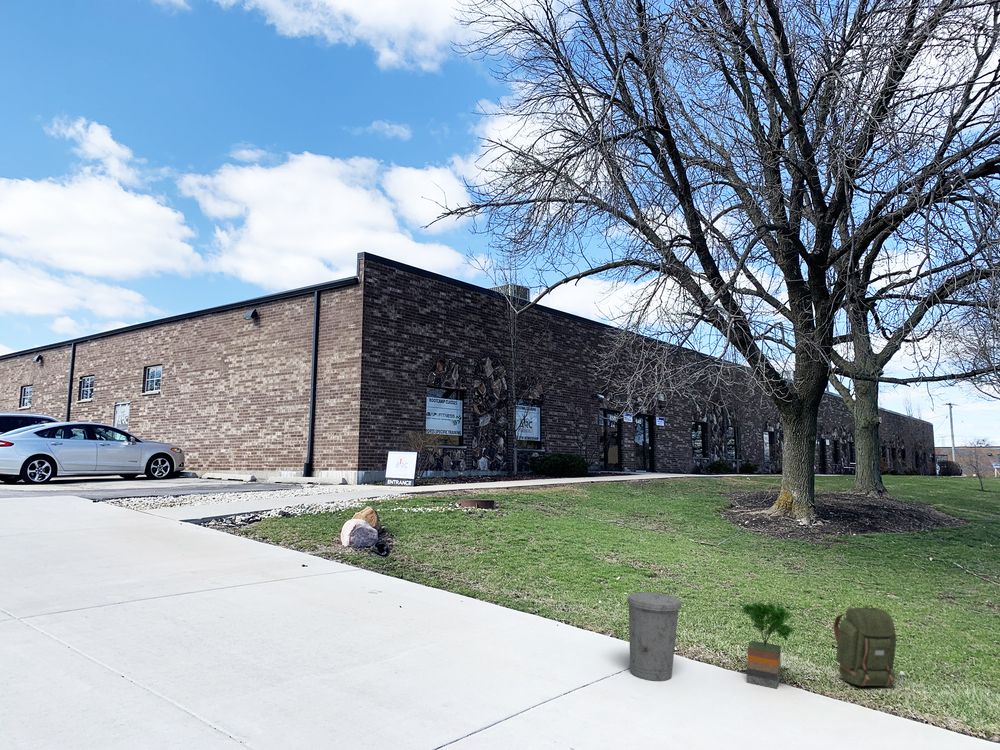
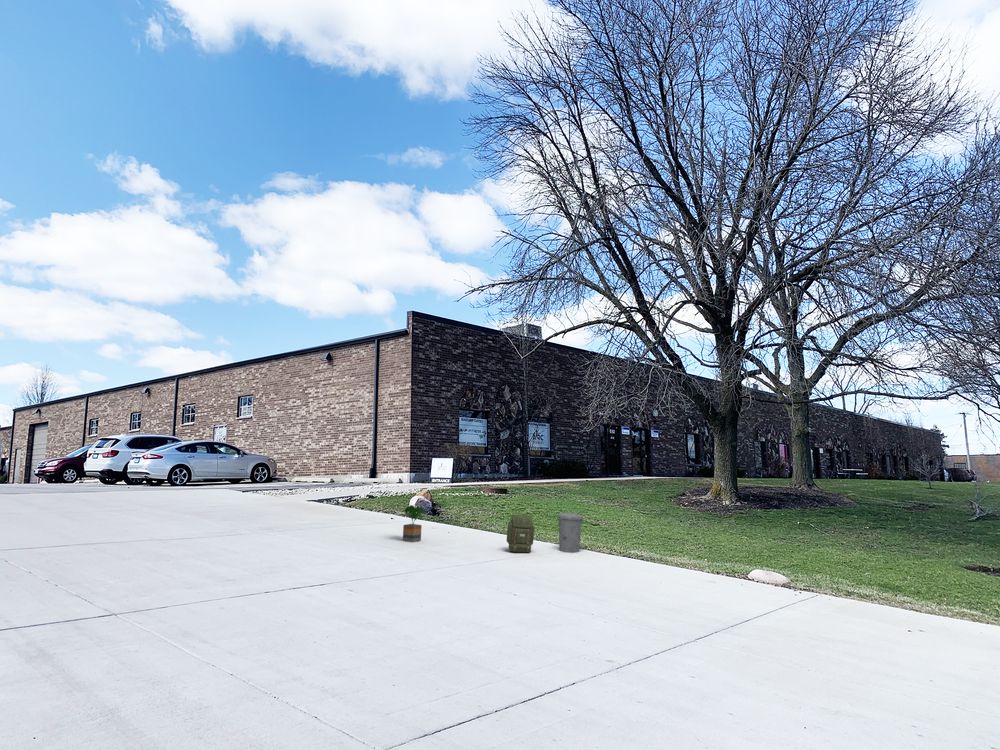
potted tree: present [742,602,794,688] -> present [403,505,425,542]
backpack: present [833,605,896,686] -> present [507,514,534,552]

